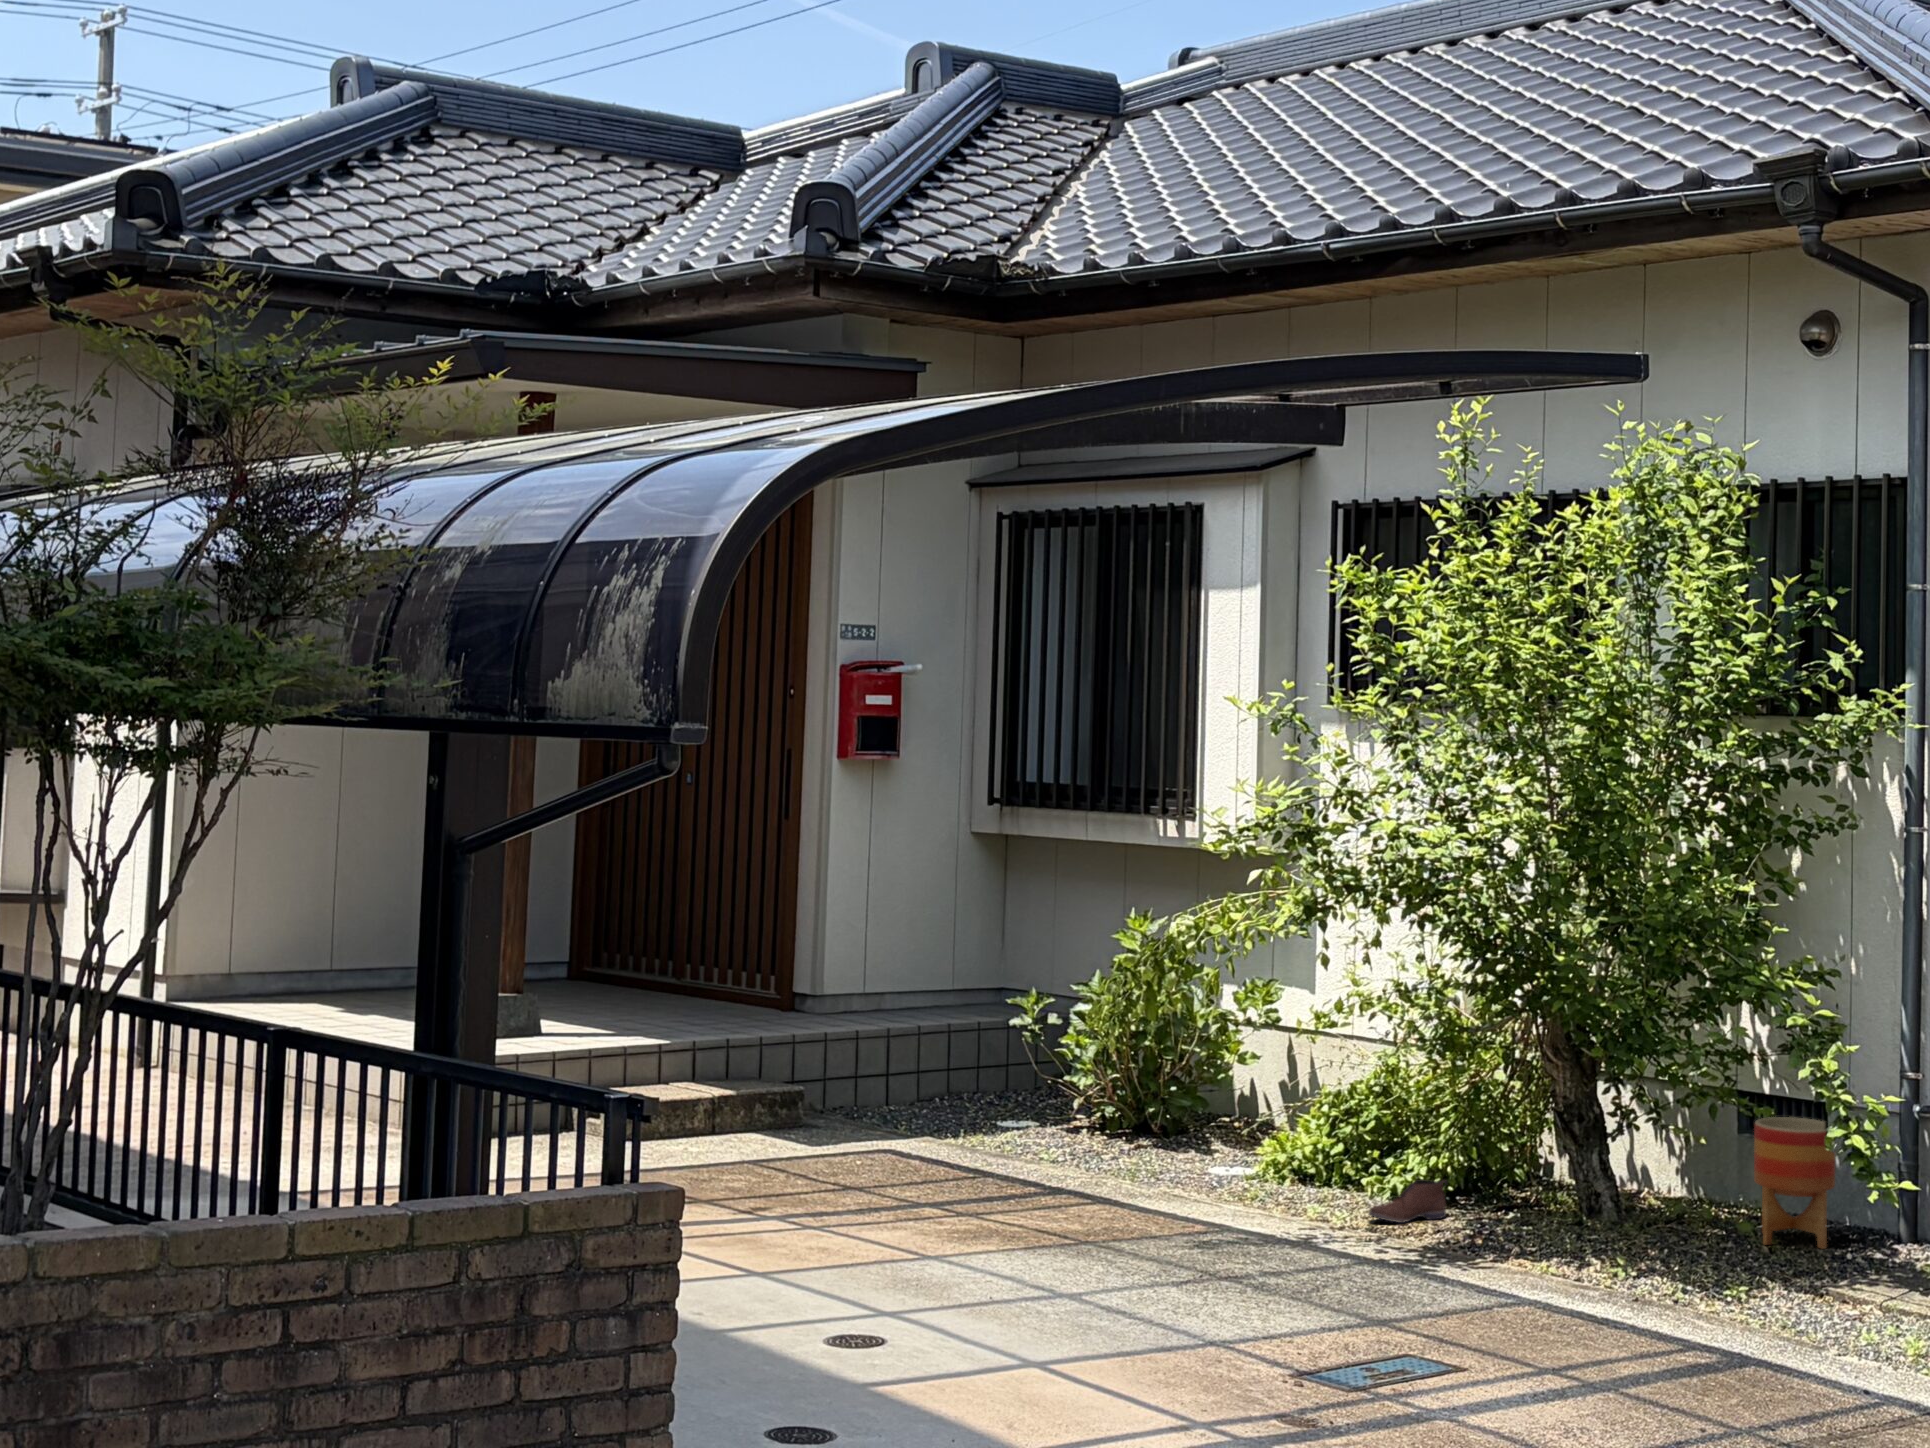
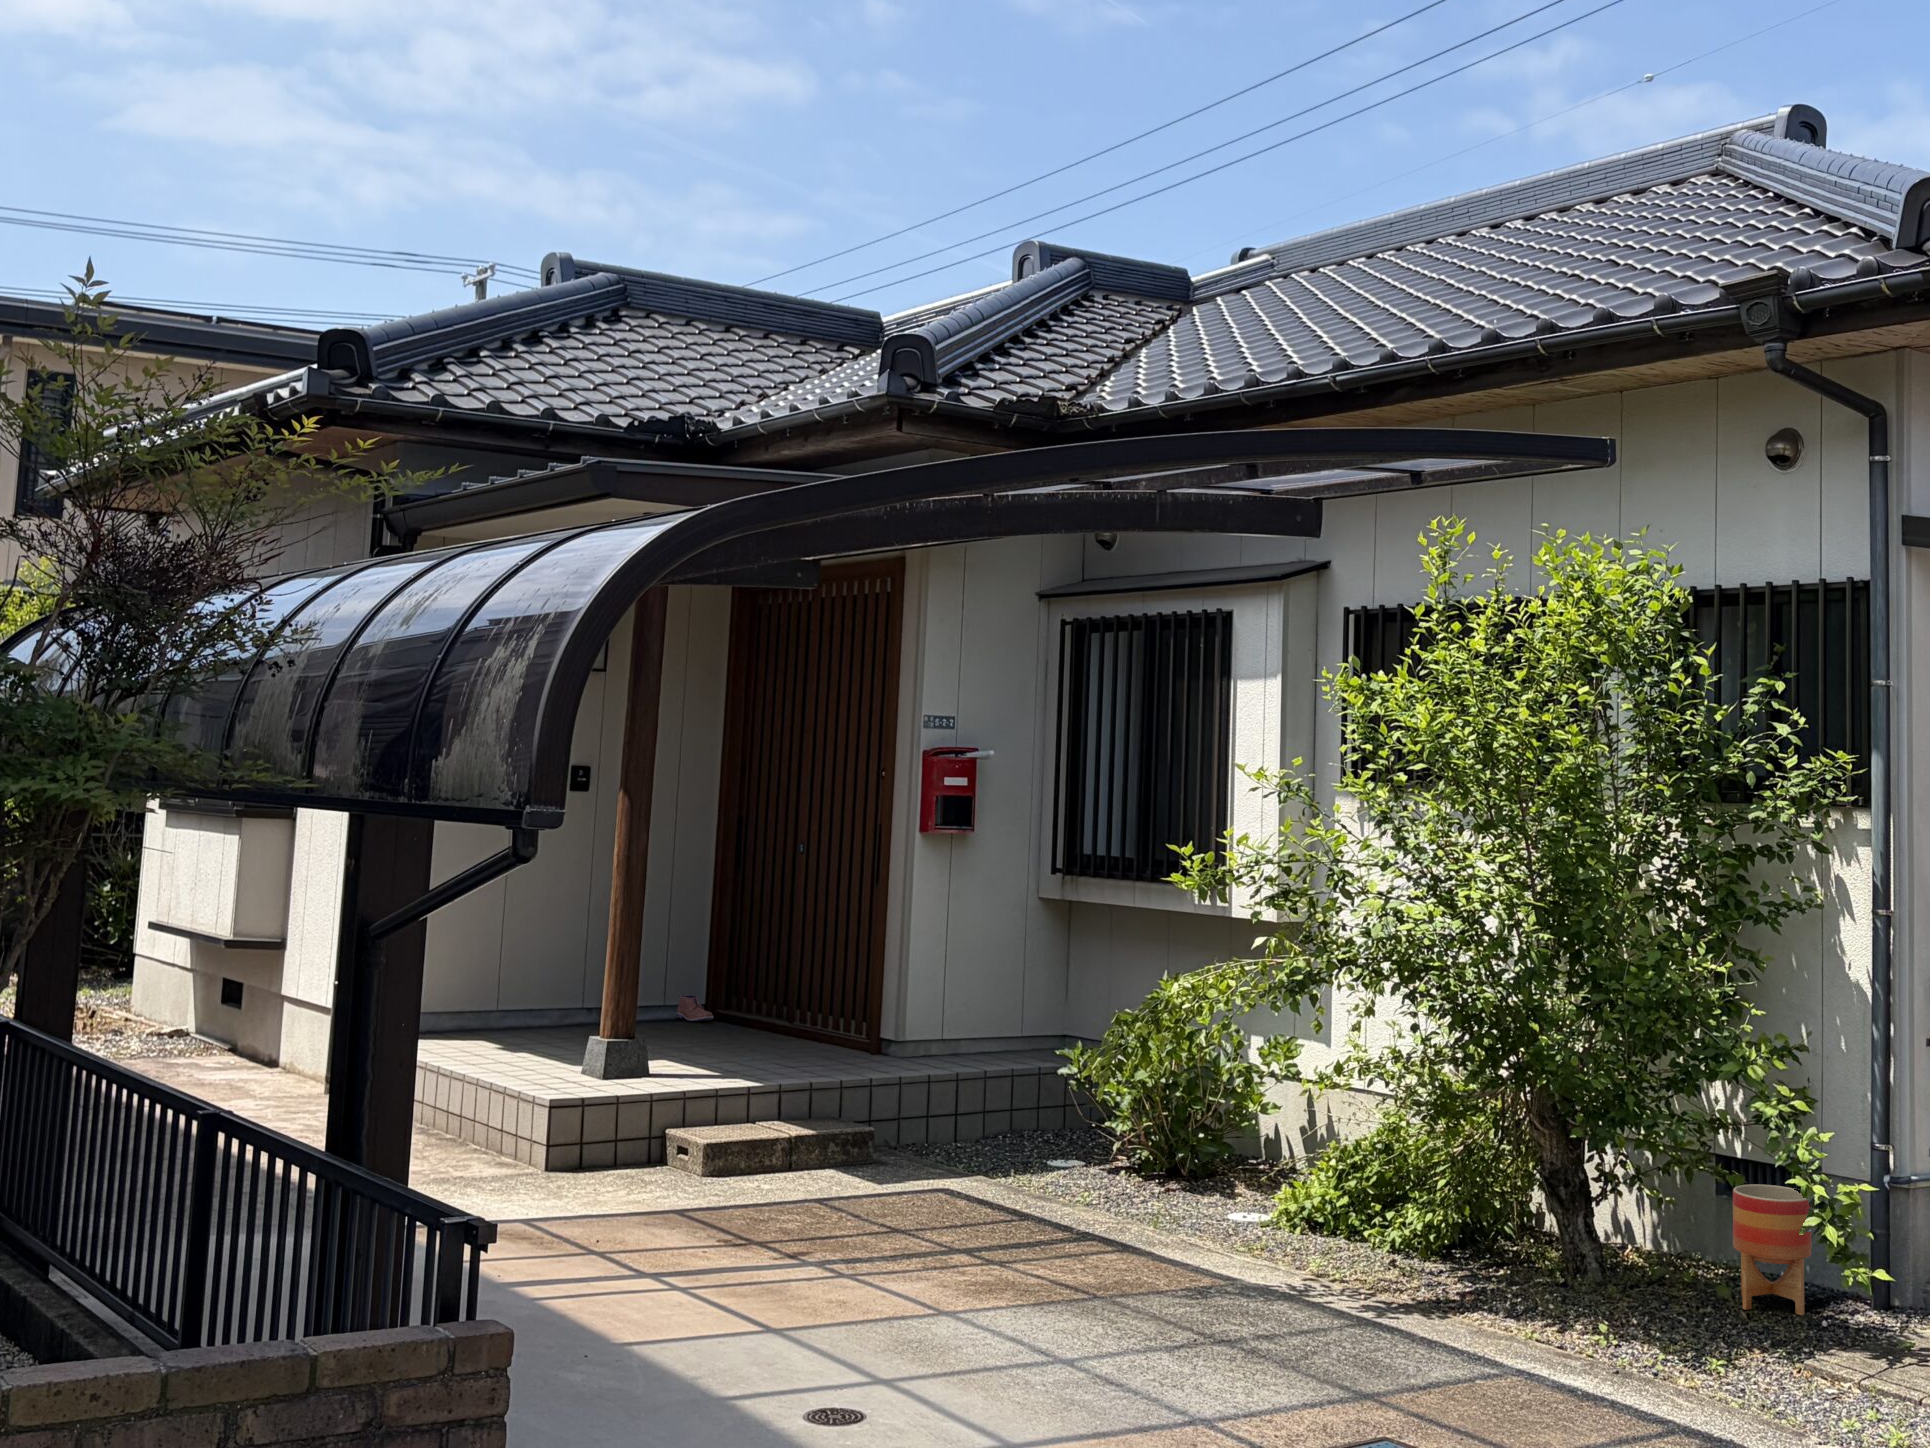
shoe: present [1369,1181,1447,1223] -> present [677,995,714,1021]

